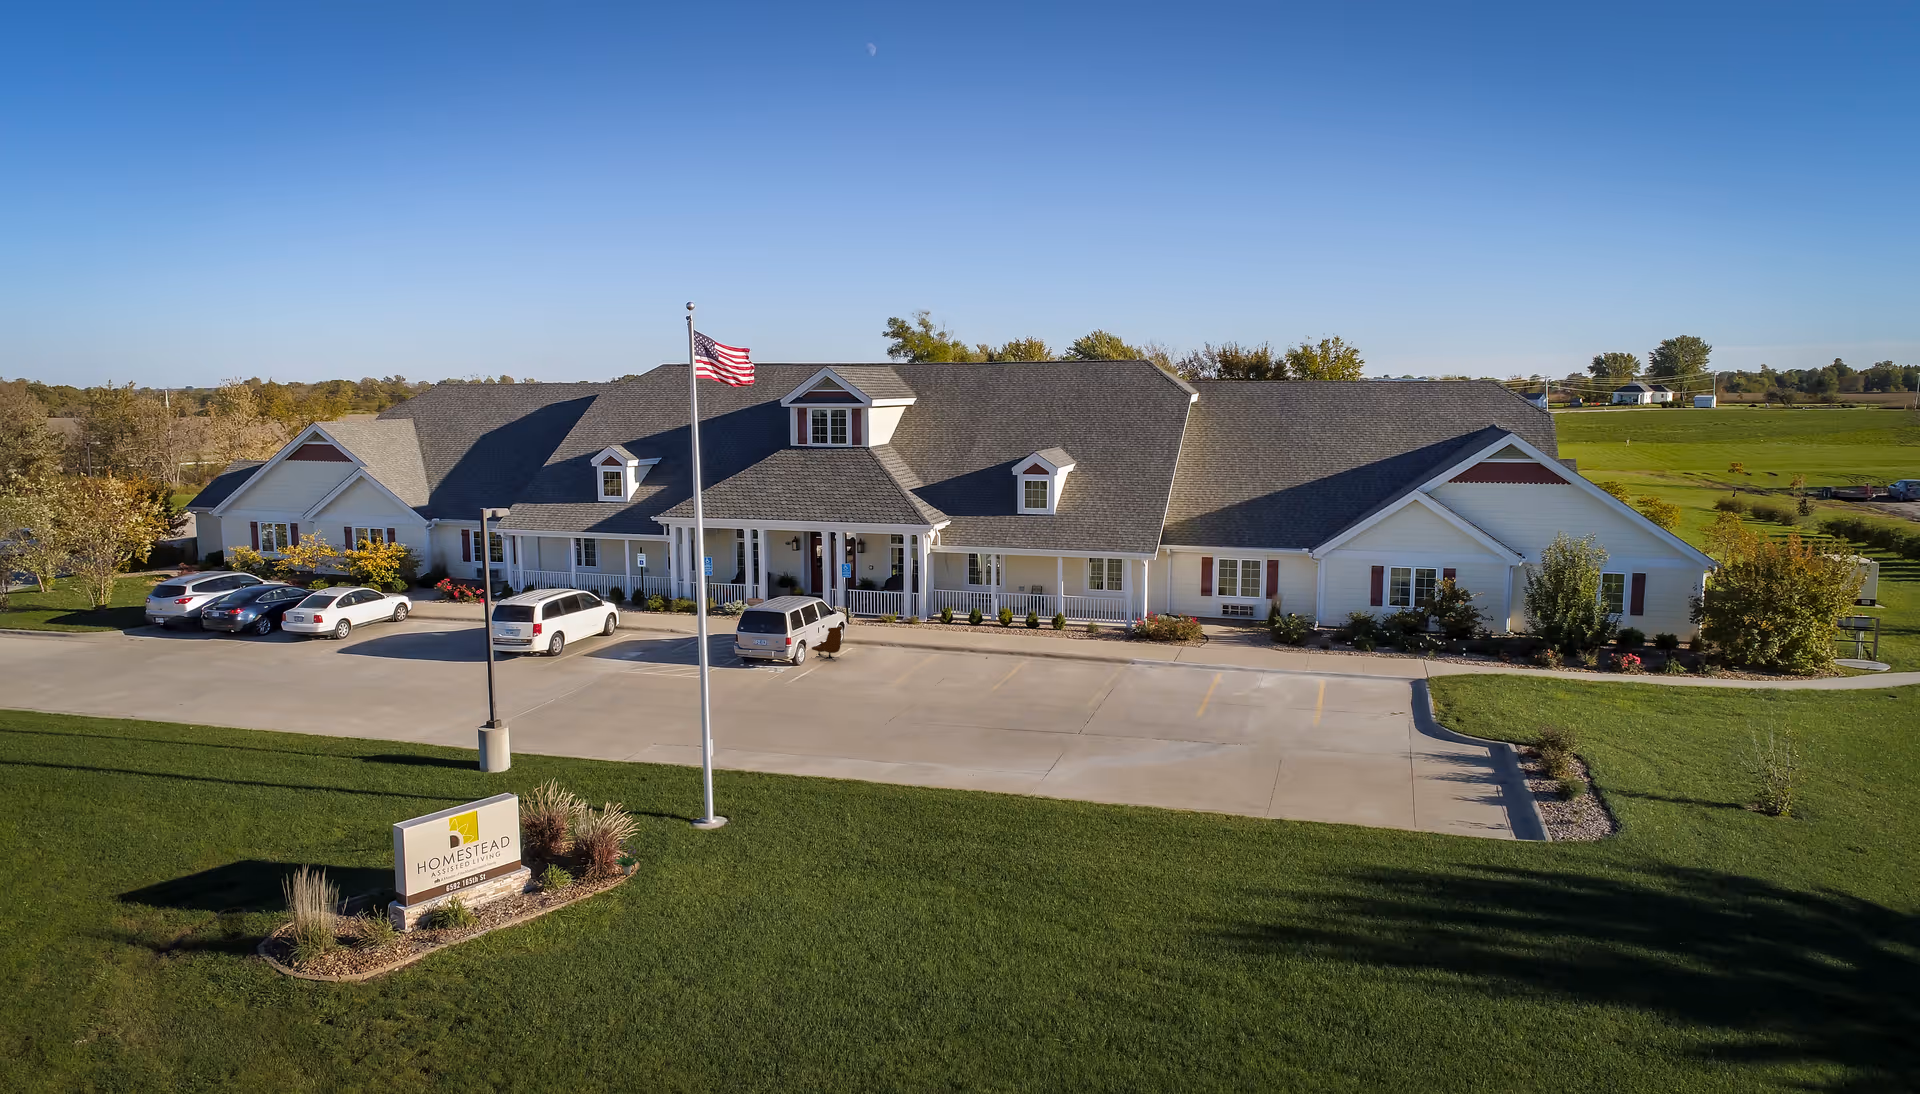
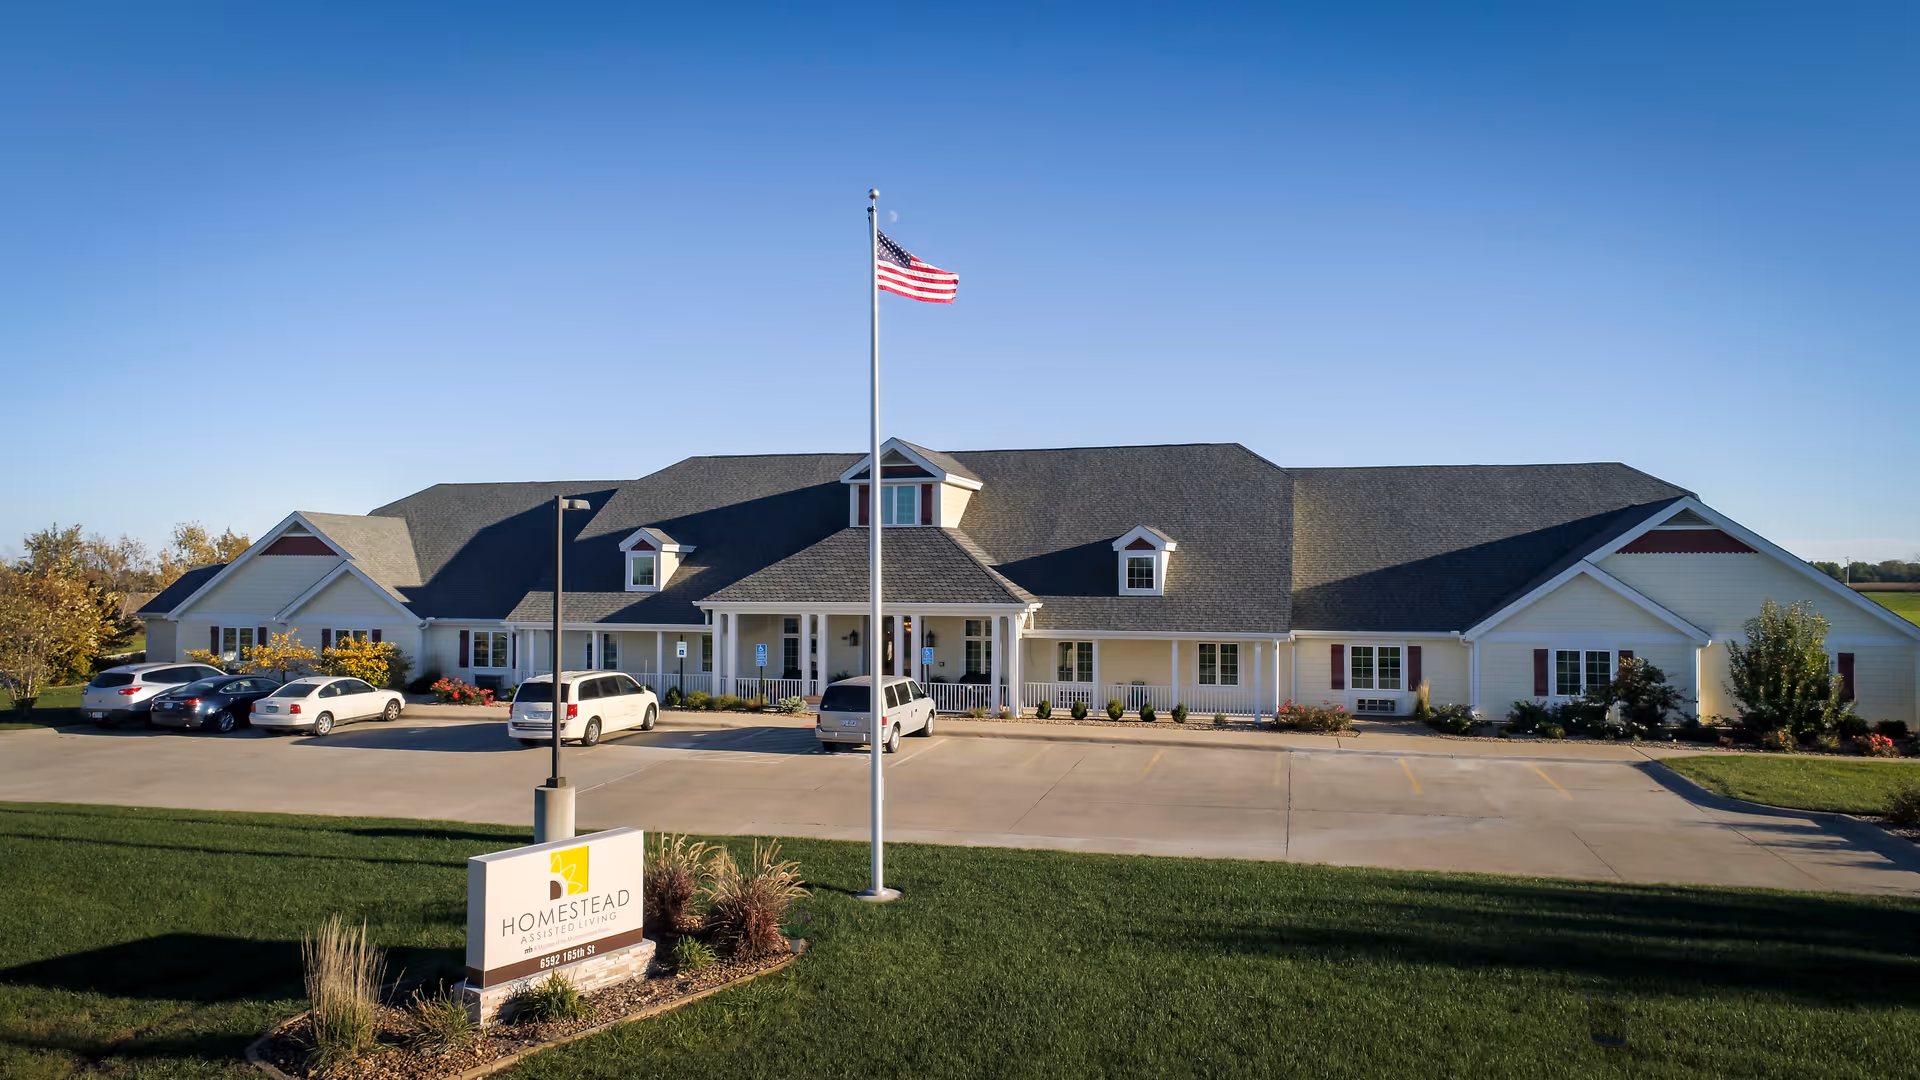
lounge chair: present [812,626,842,661] -> none [900,707,940,750]
waste bin: present [217,908,245,941] -> present [1585,991,1629,1047]

